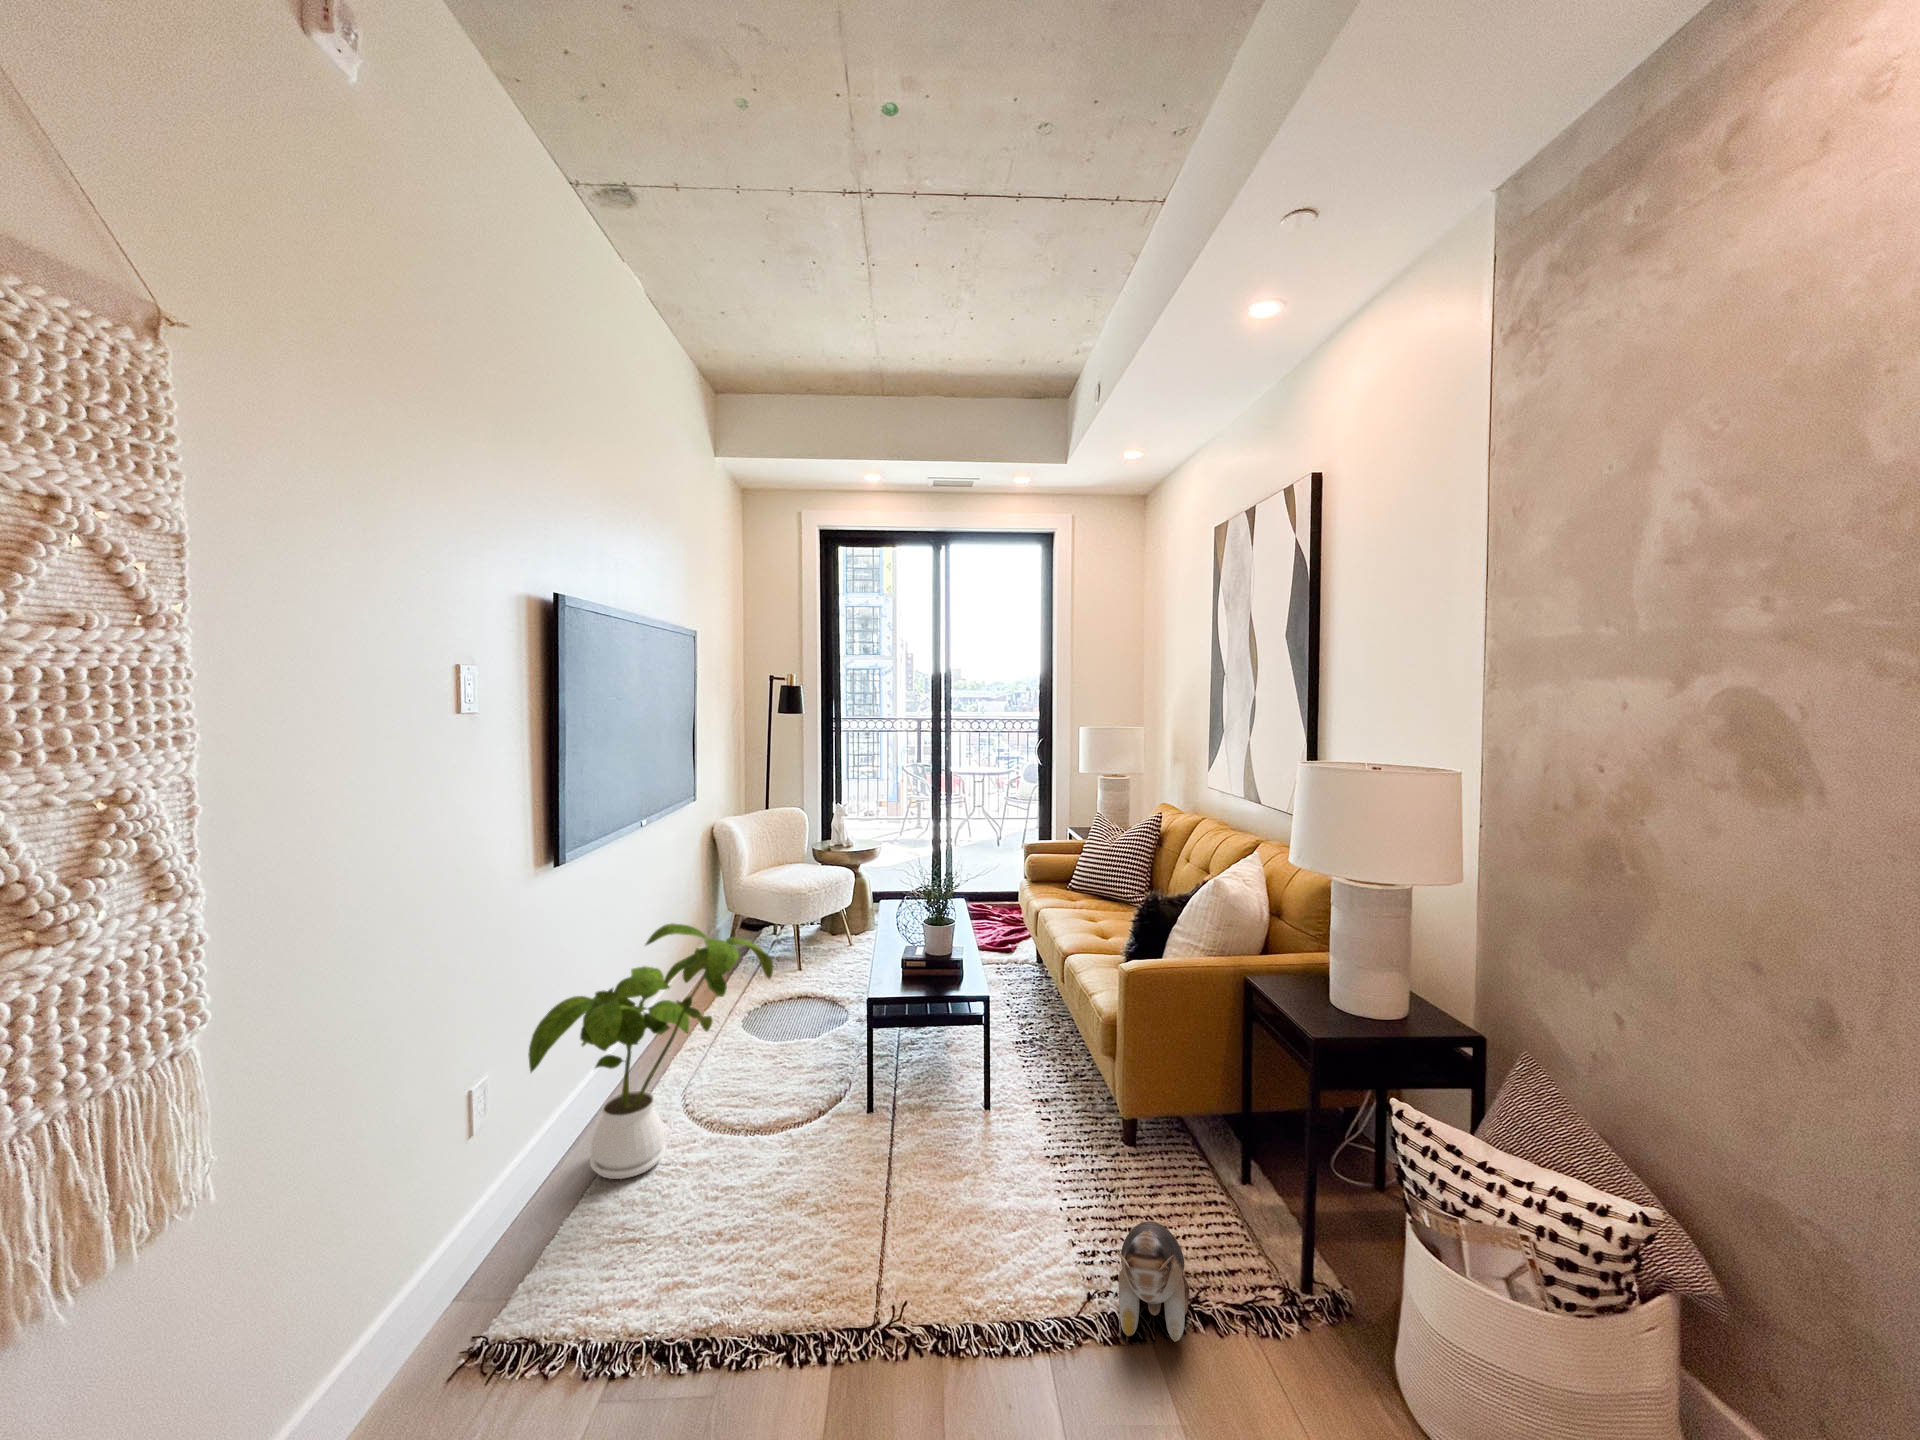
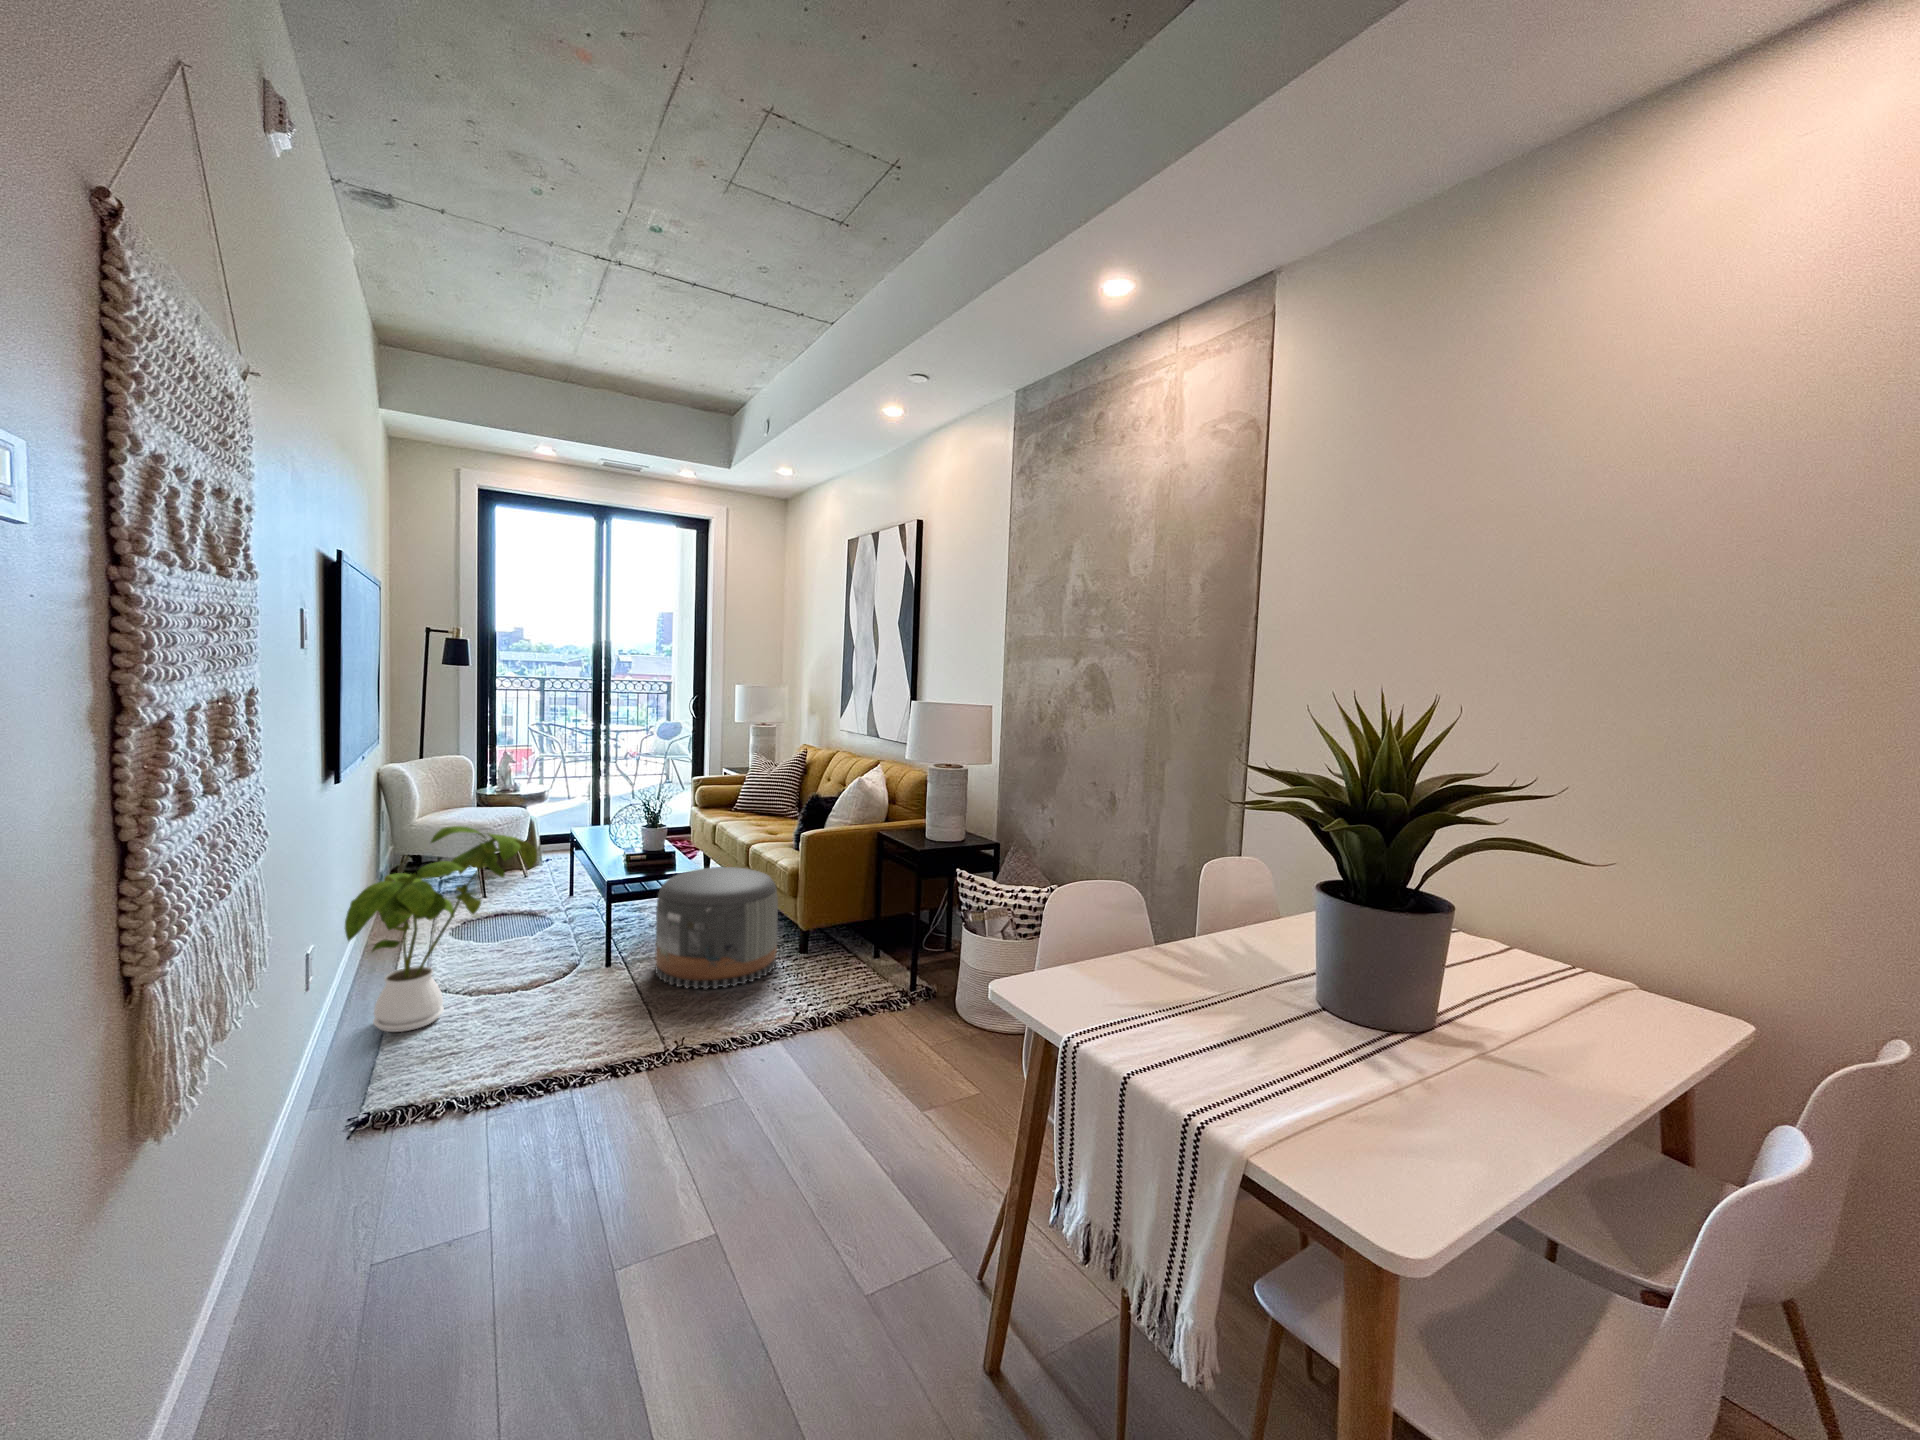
pouf: none [918,994,1087,1197] -> present [655,867,778,989]
plush toy: present [1116,1221,1190,1342] -> none [814,959,852,1023]

